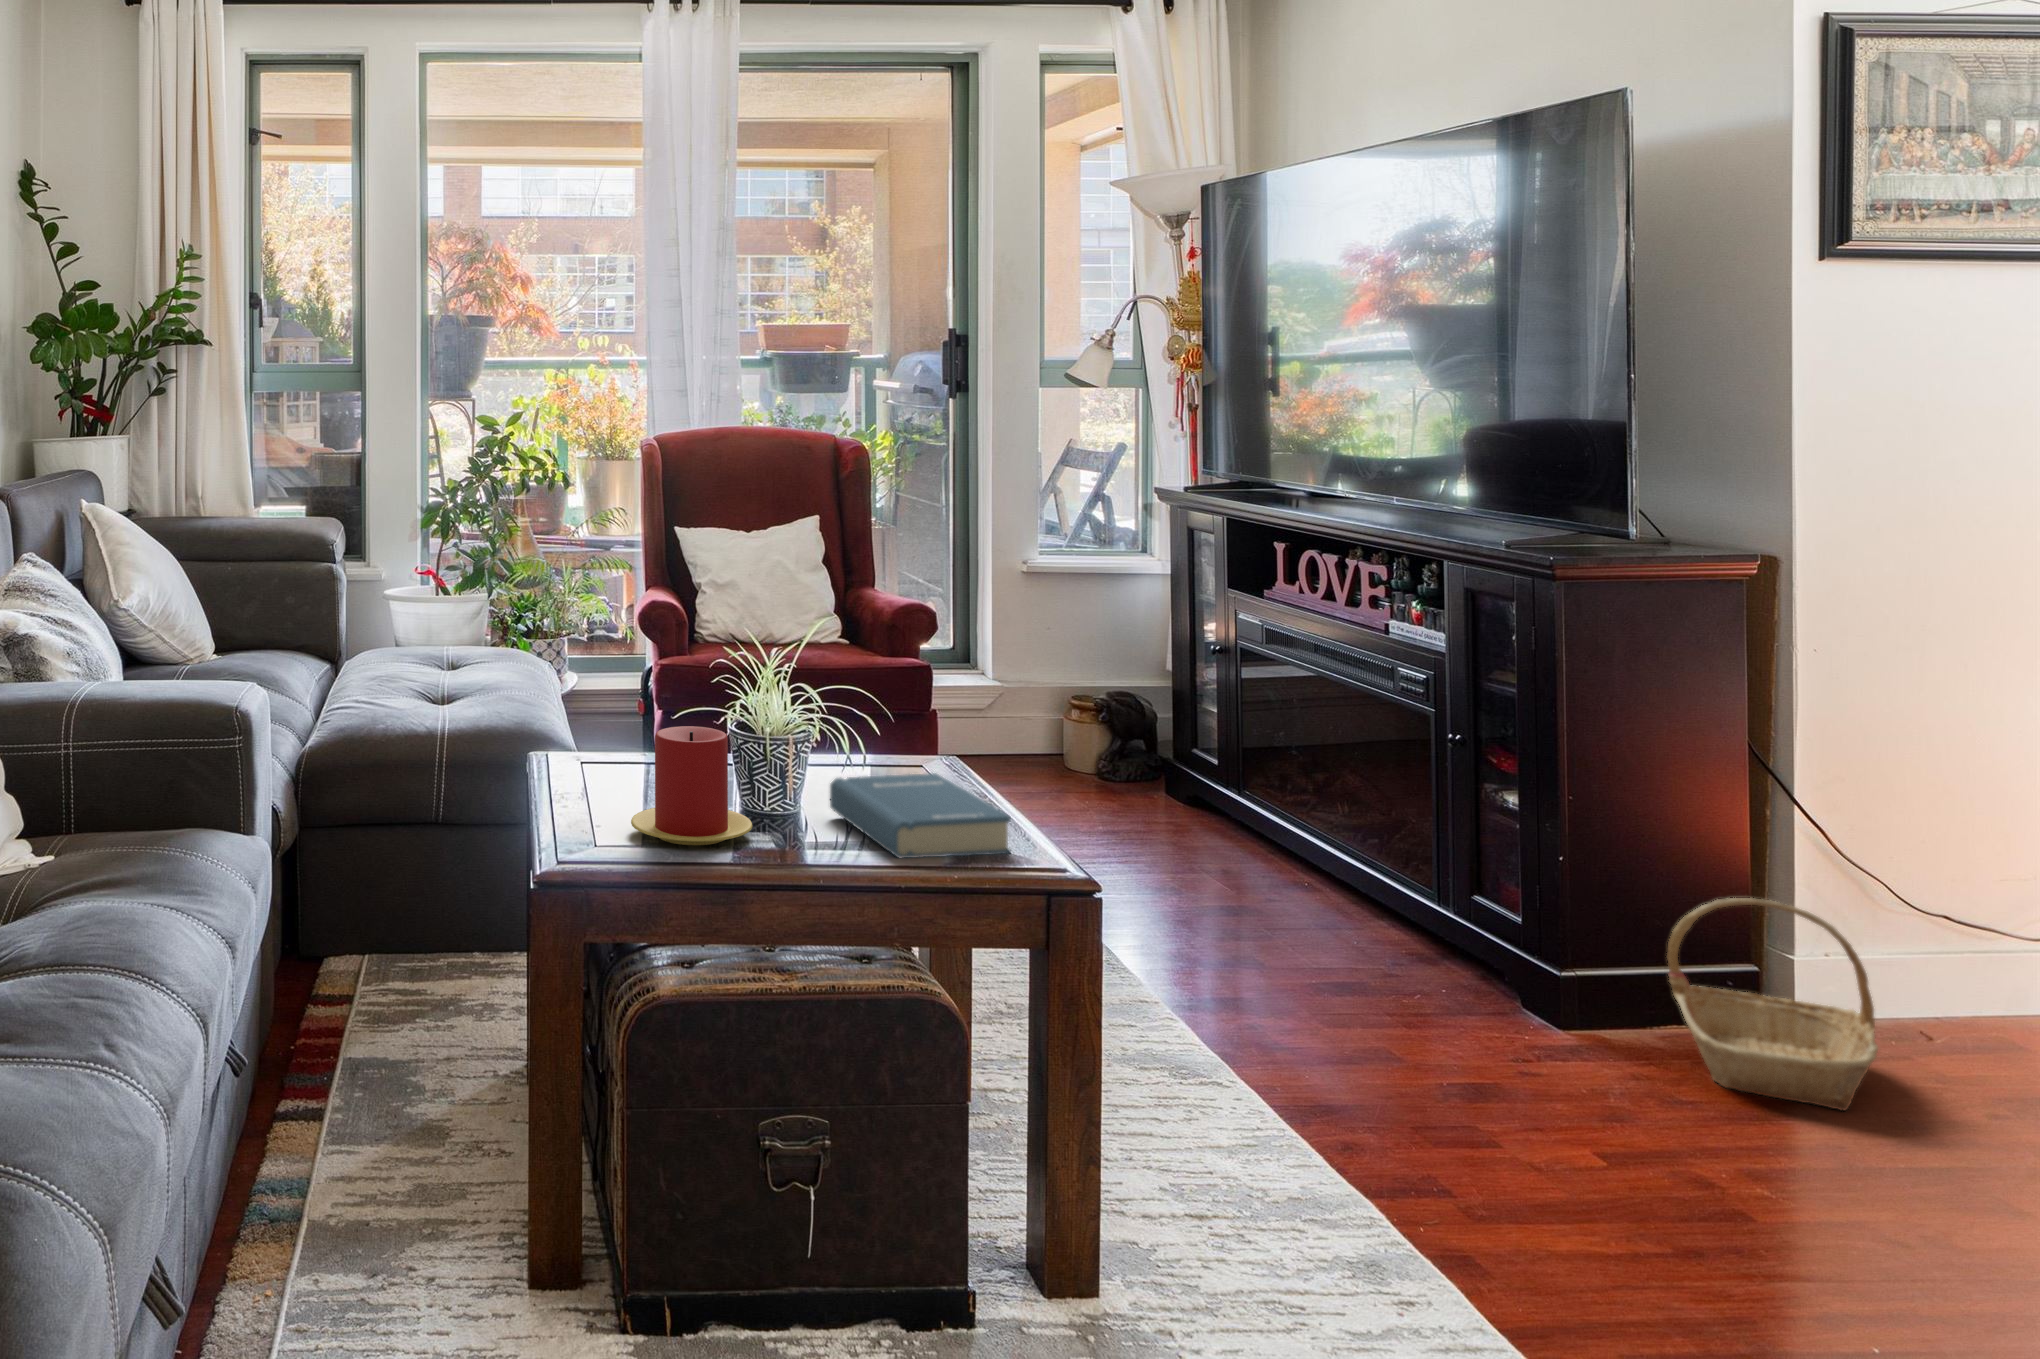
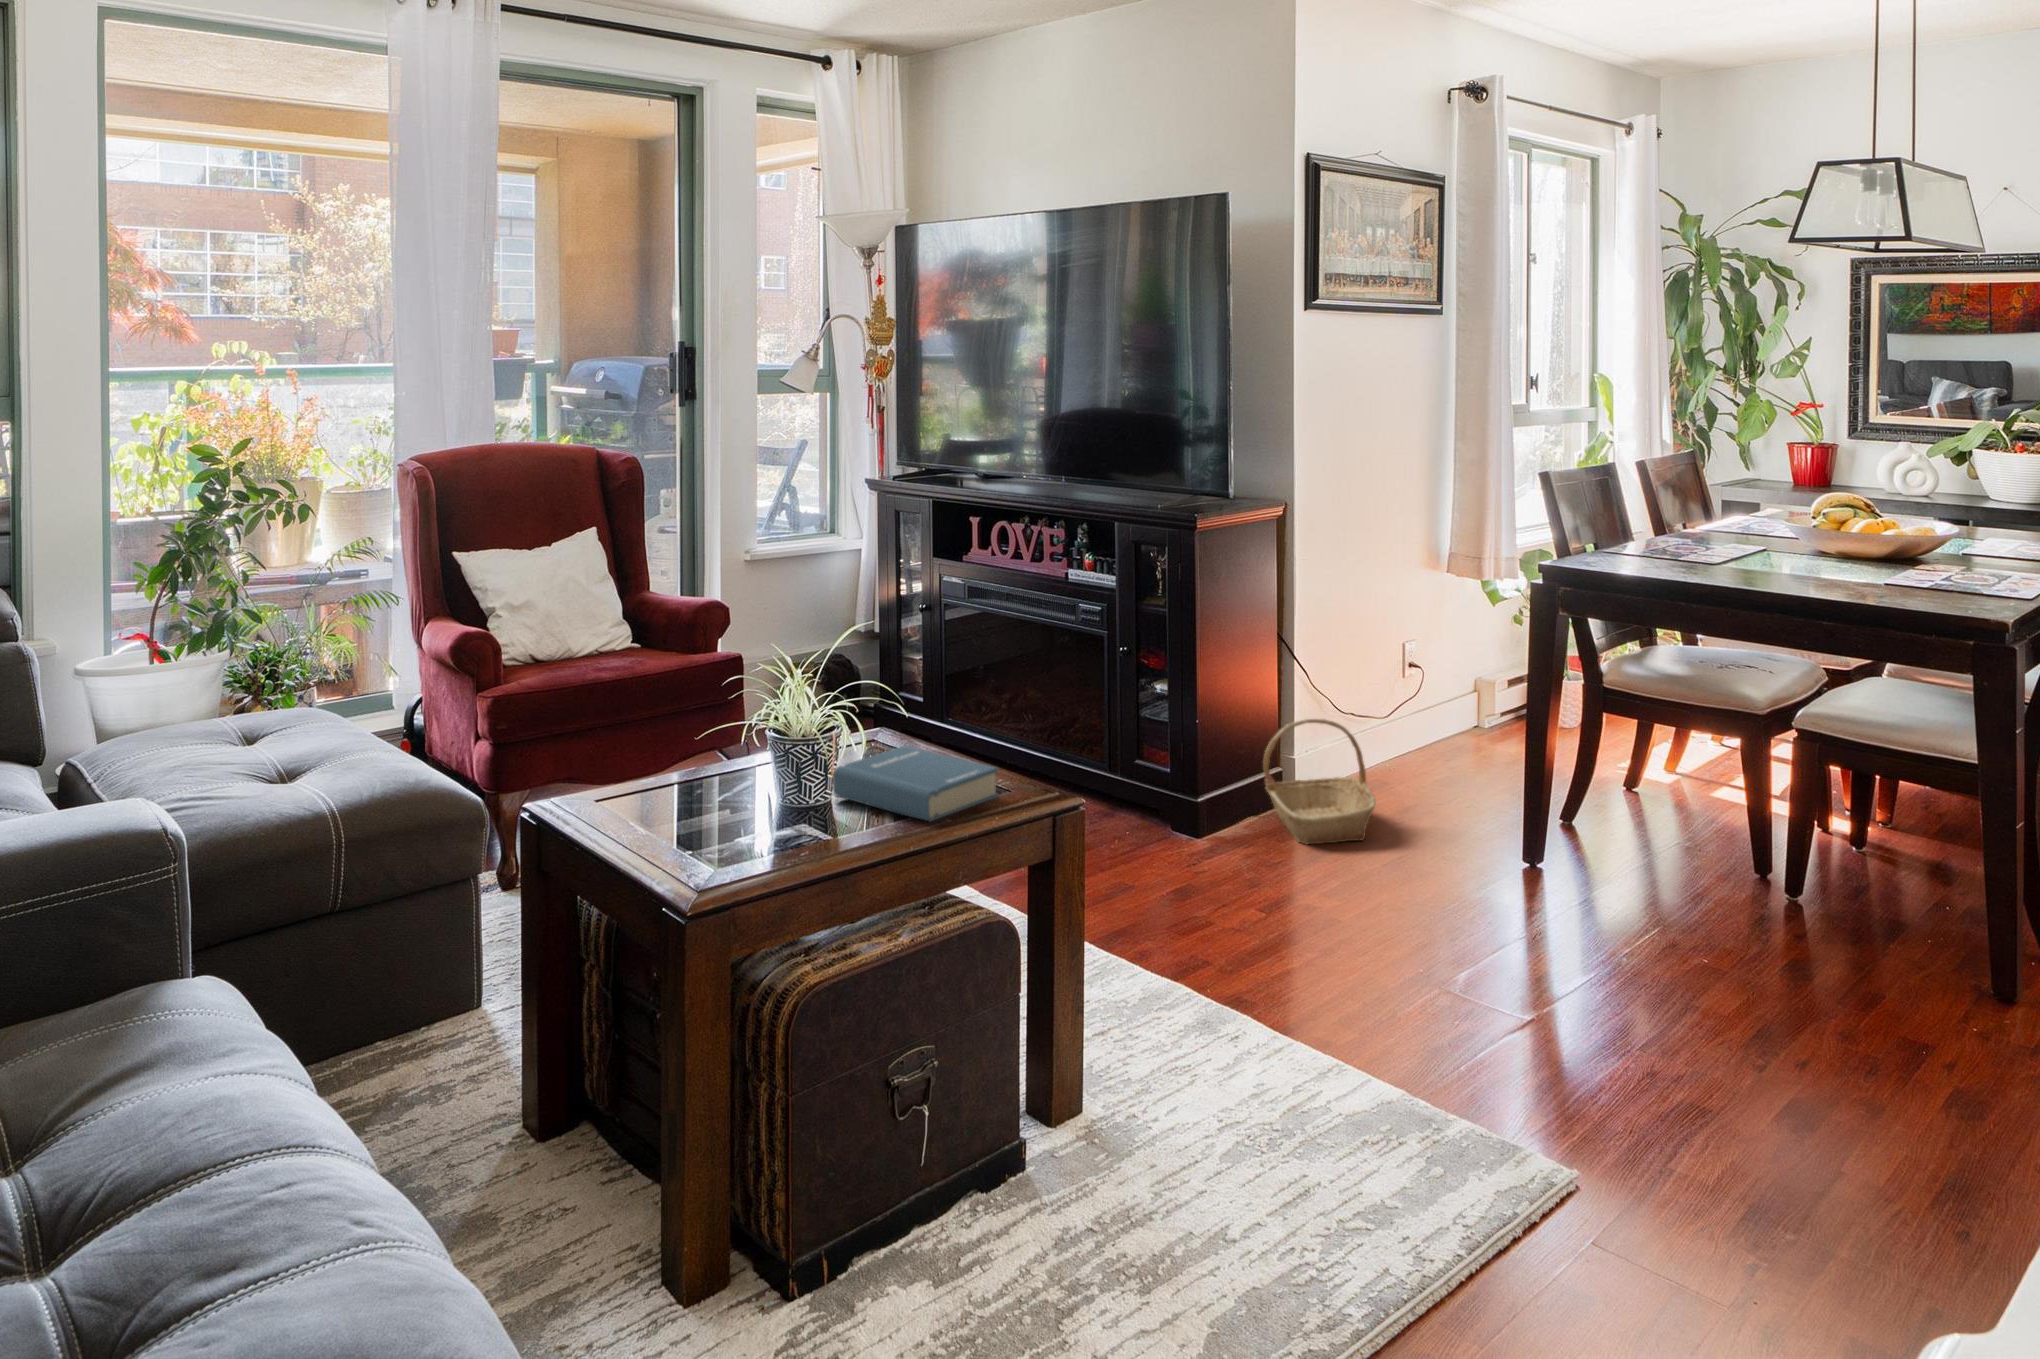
candle: present [631,726,752,845] -> none [693,746,803,856]

